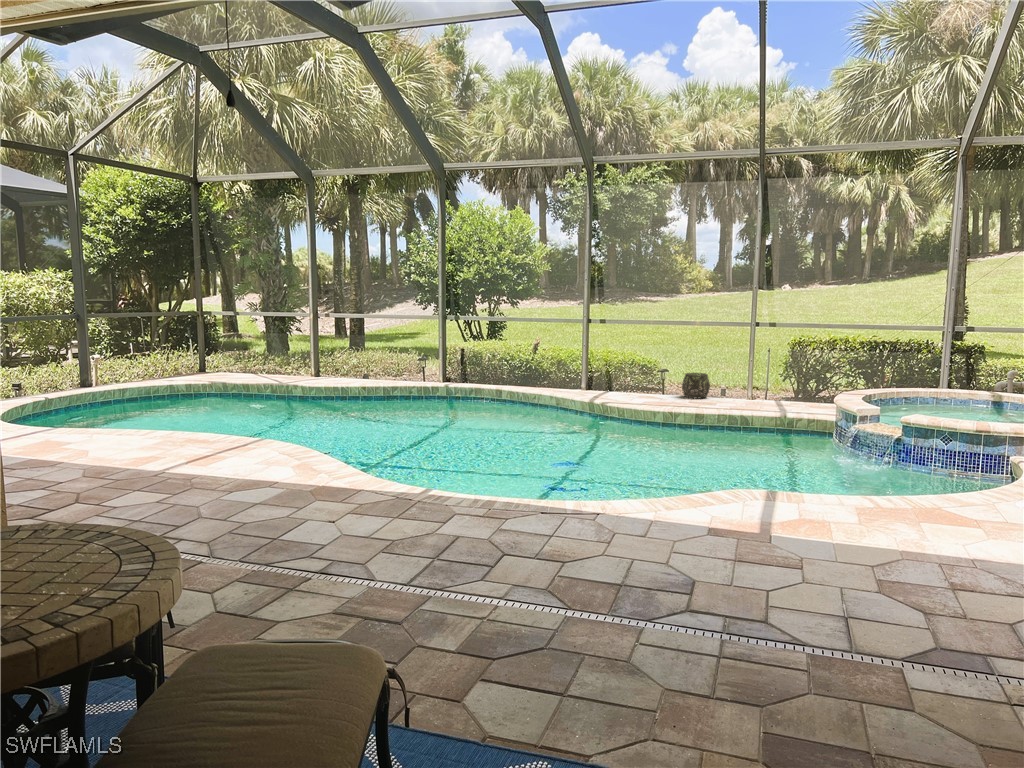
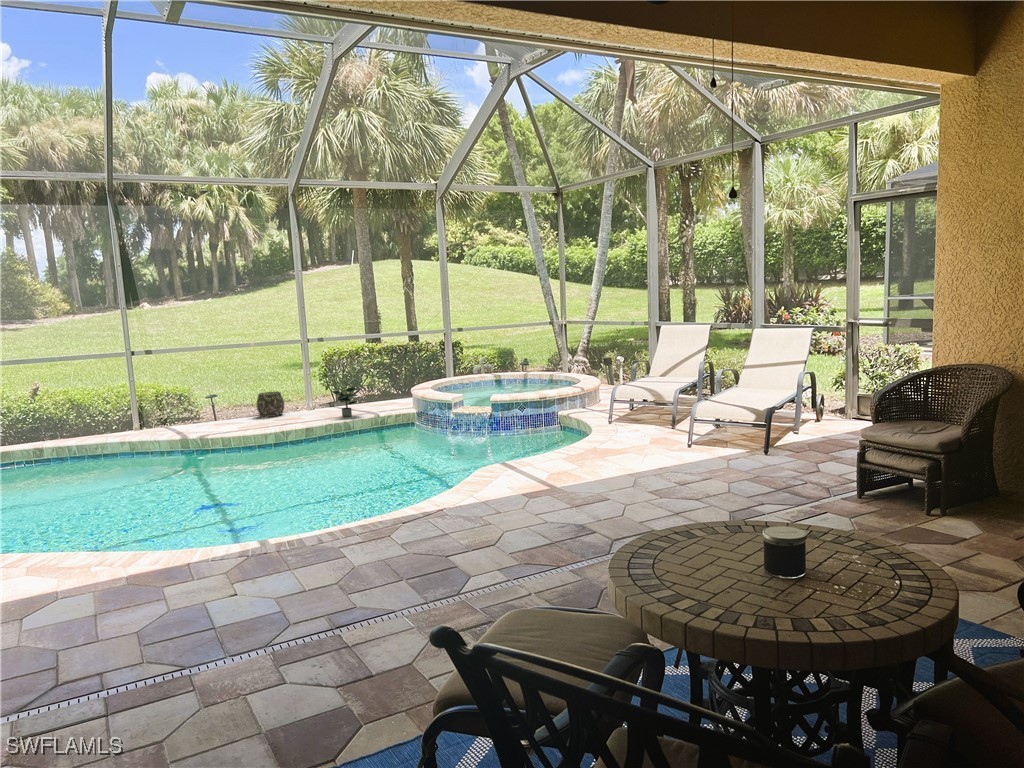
potted plant: none [739,379,768,411] -> present [332,387,357,417]

